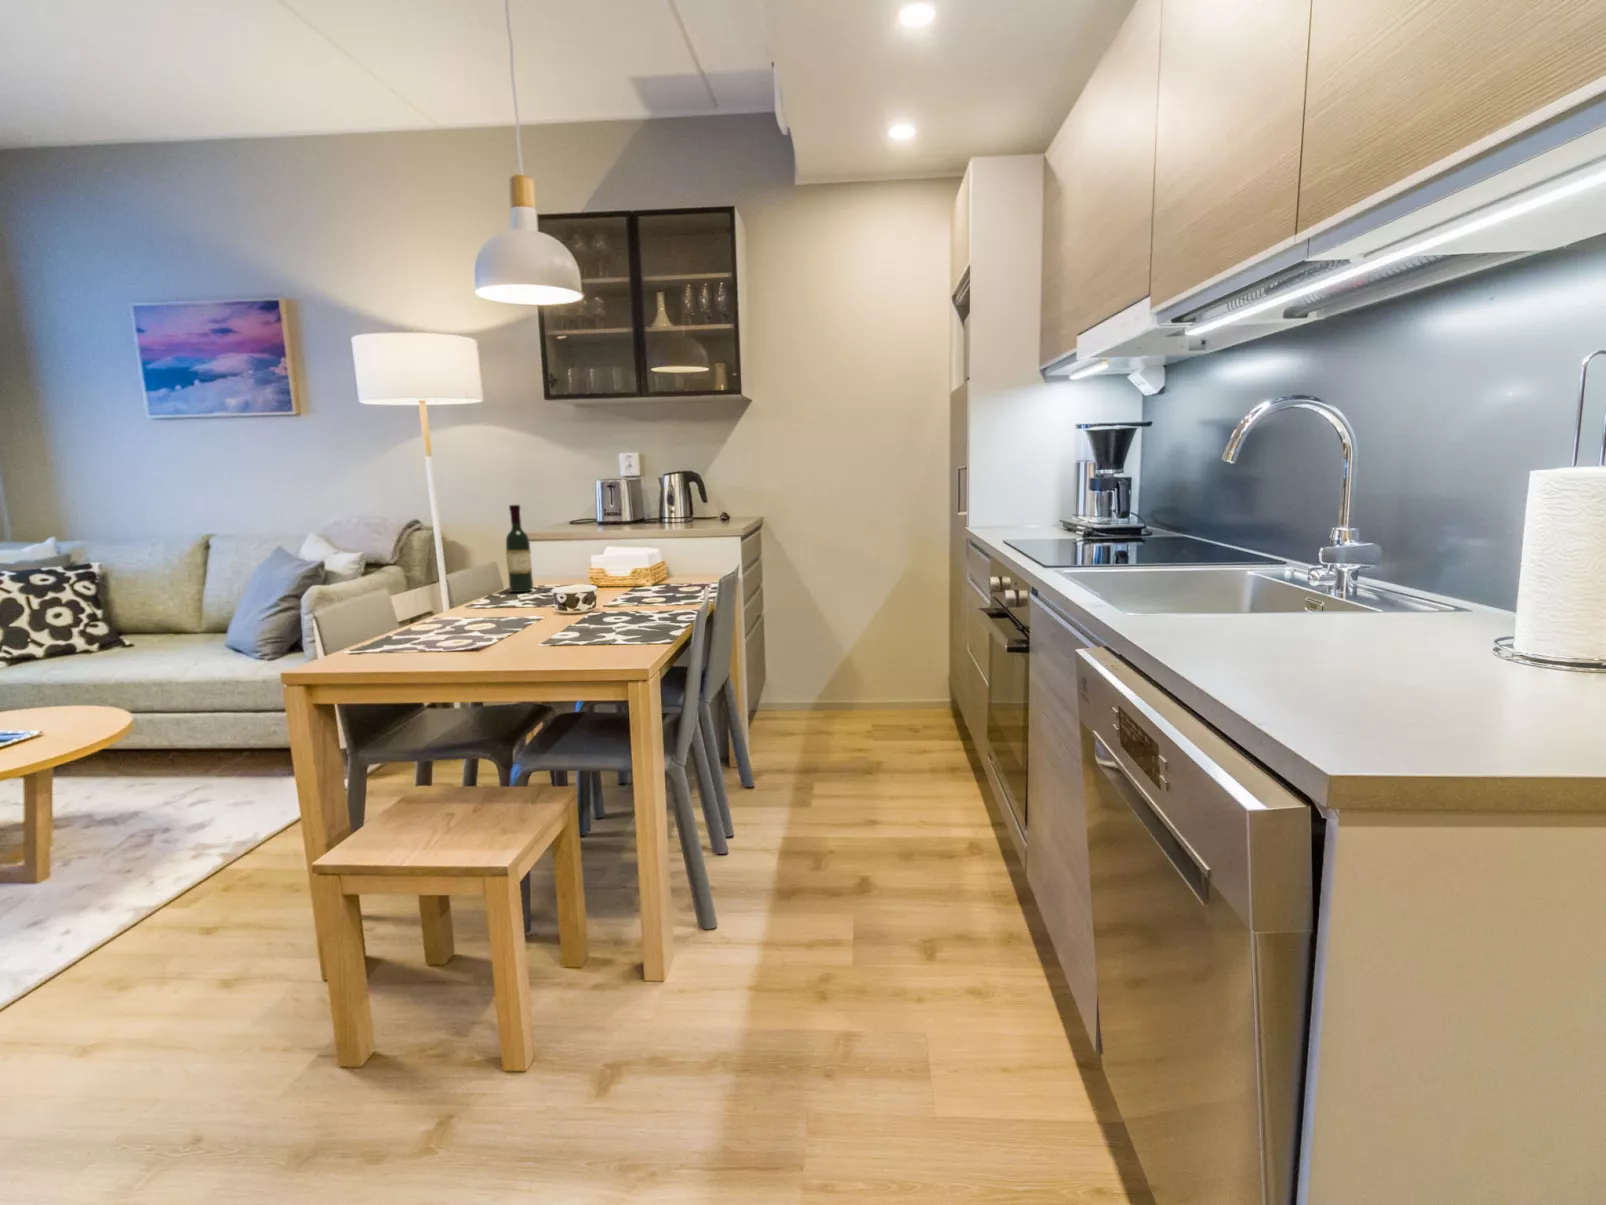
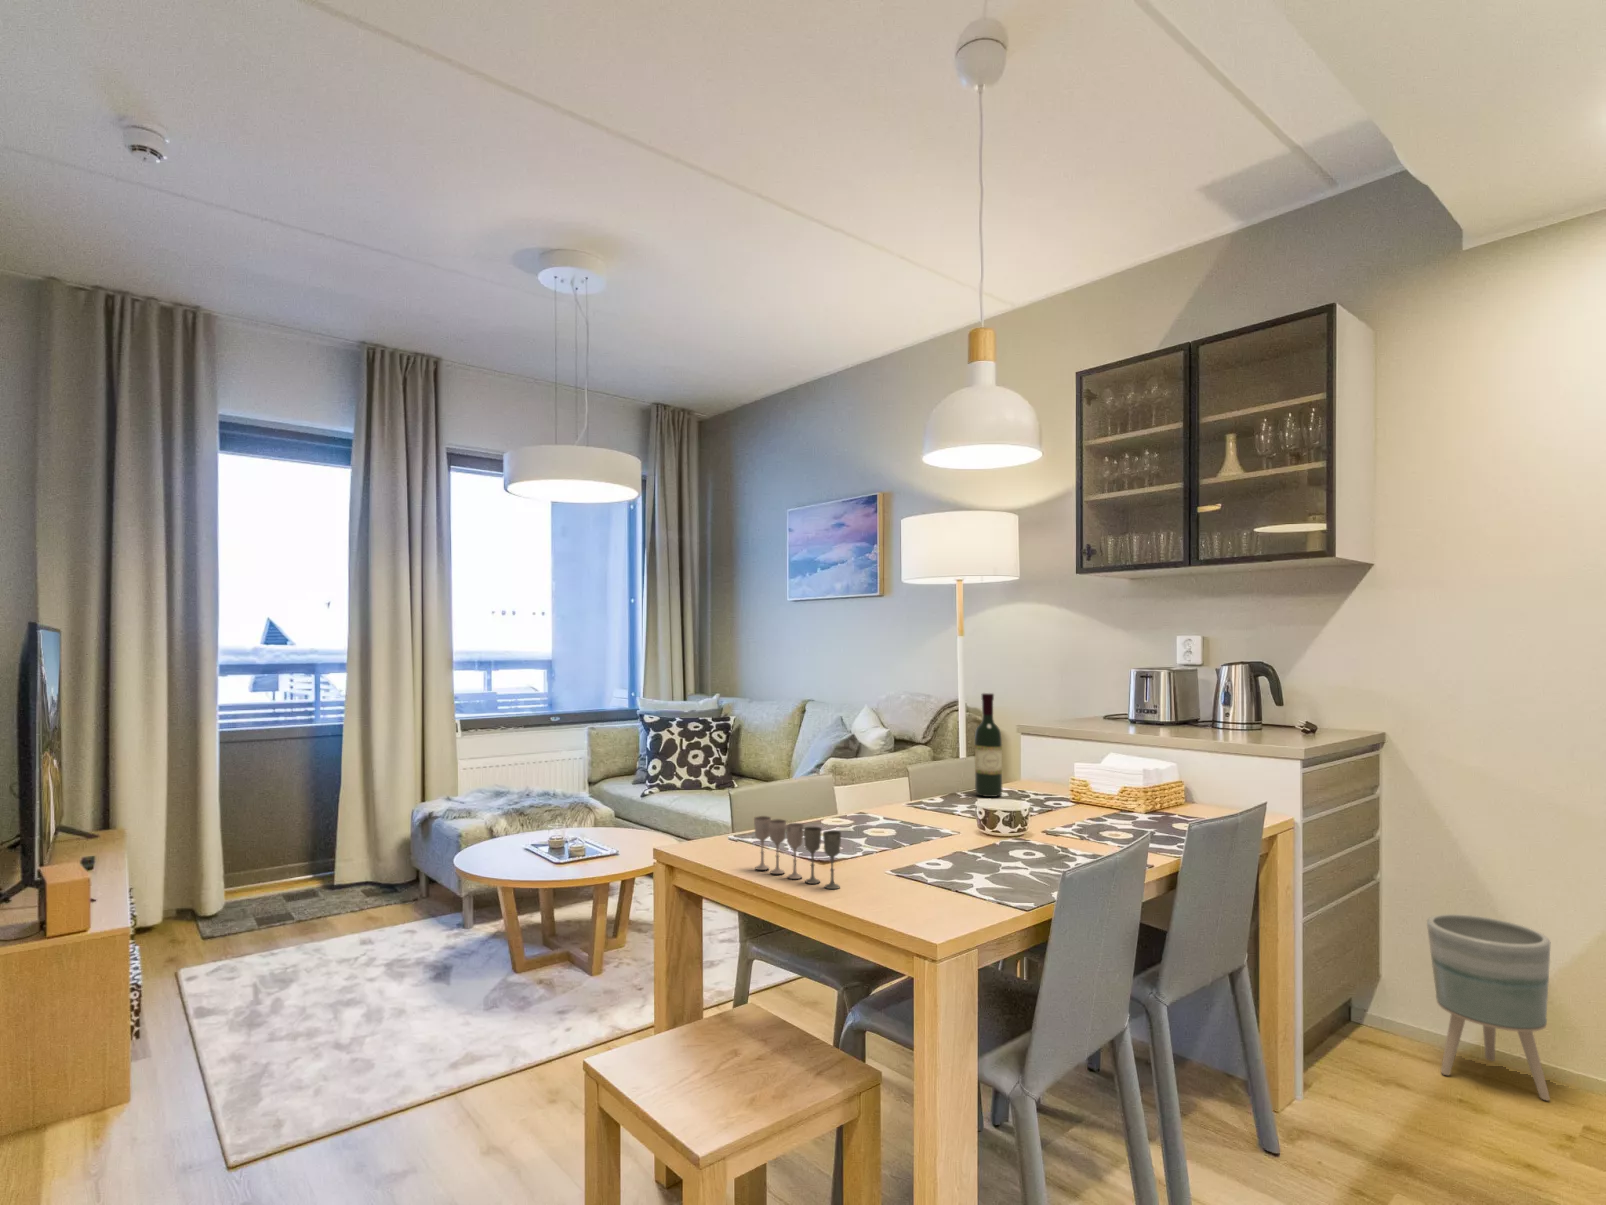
wine glass: none [413,613,517,661] -> present [754,816,841,889]
planter: none [786,625,843,719] -> present [1427,914,1551,1100]

